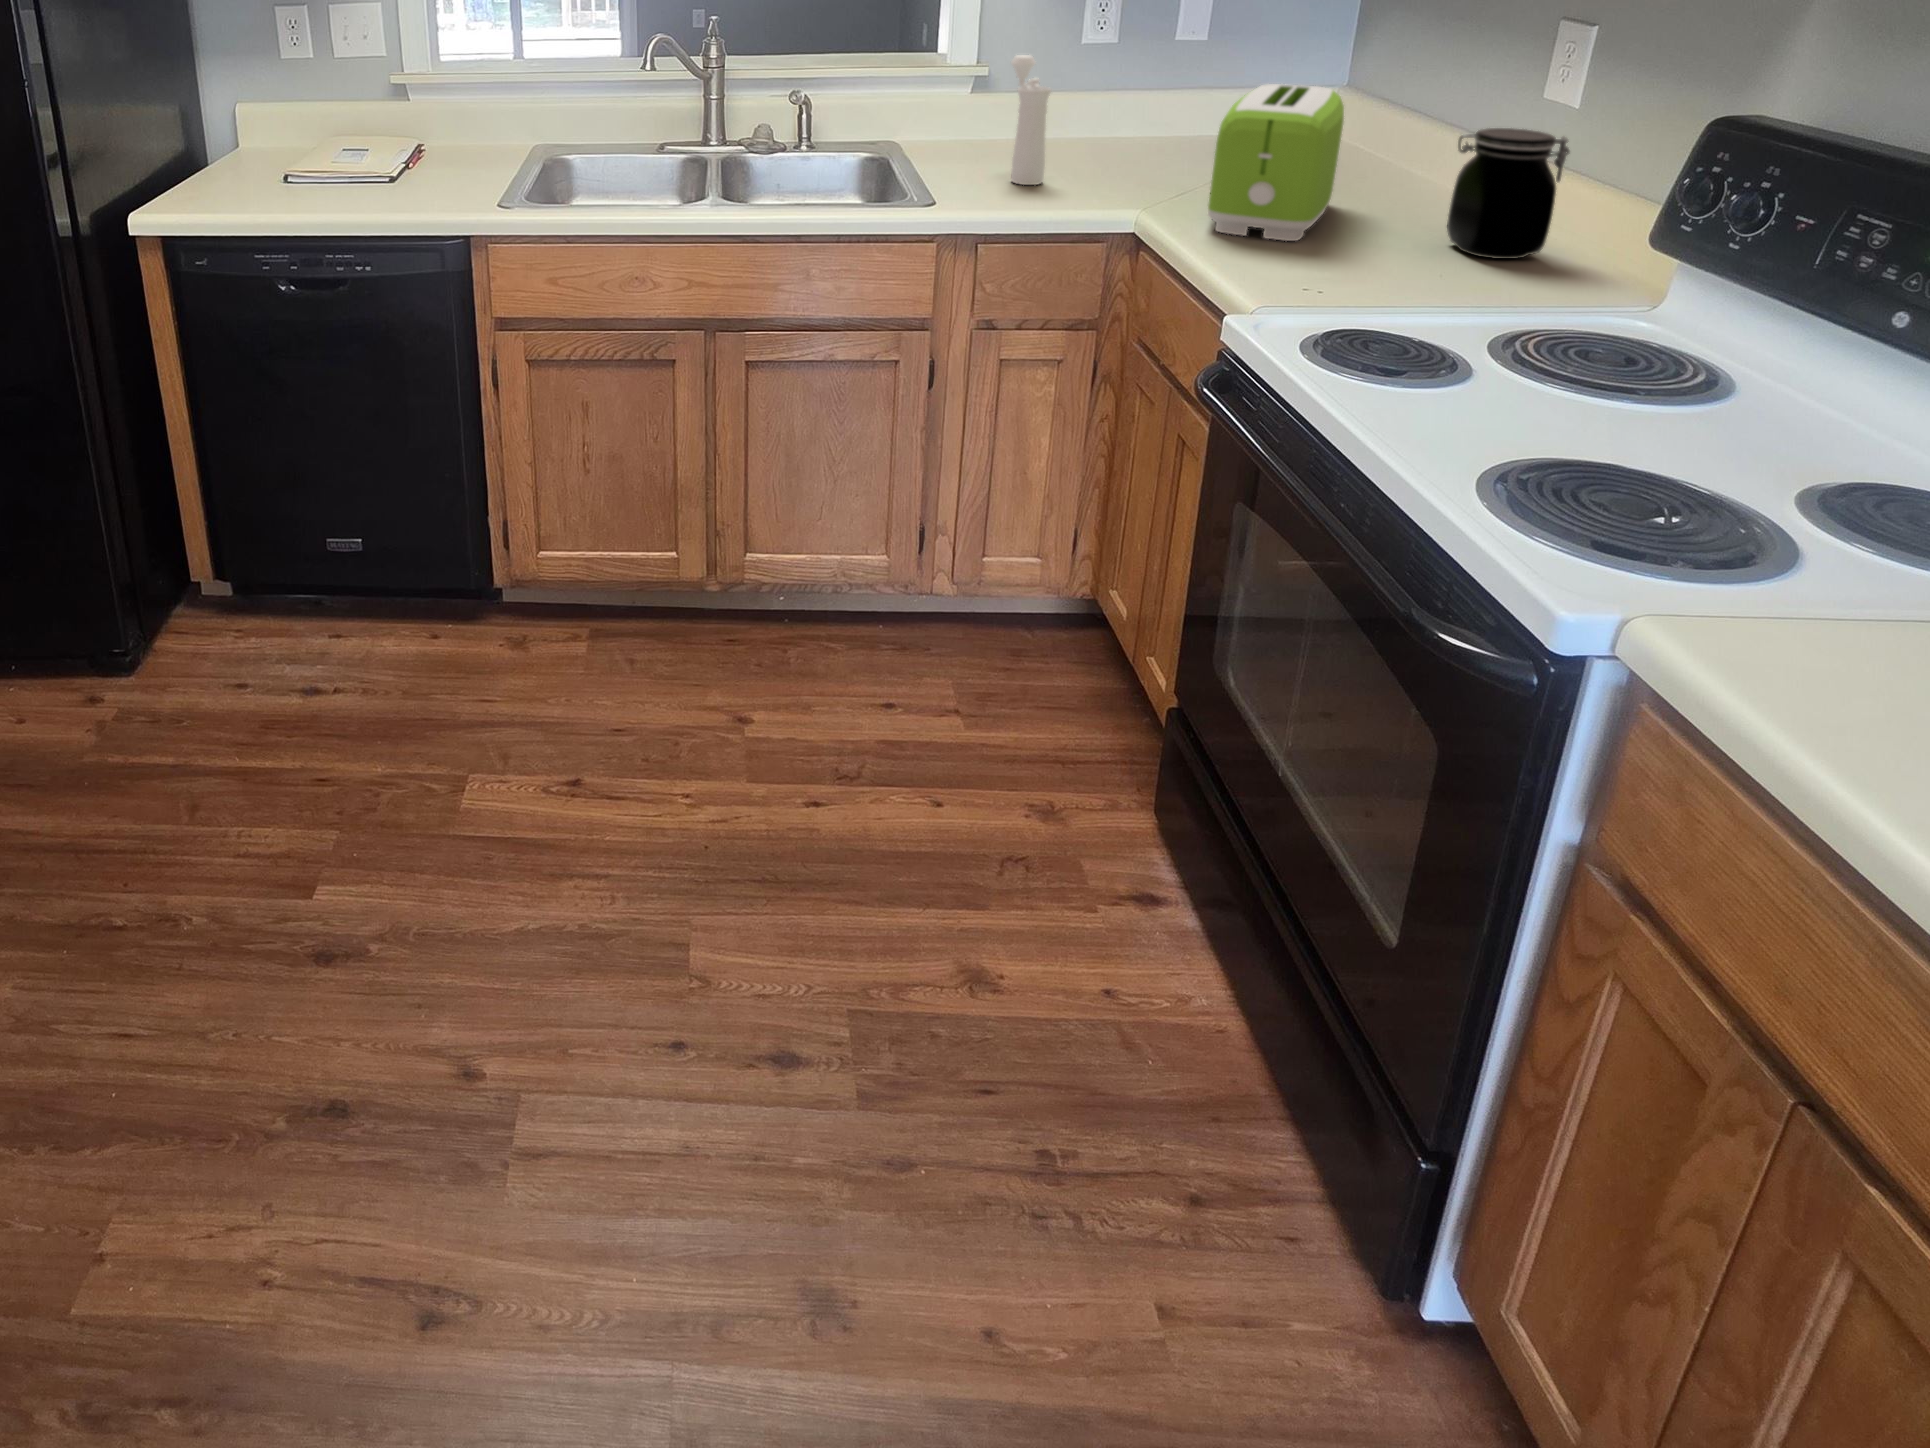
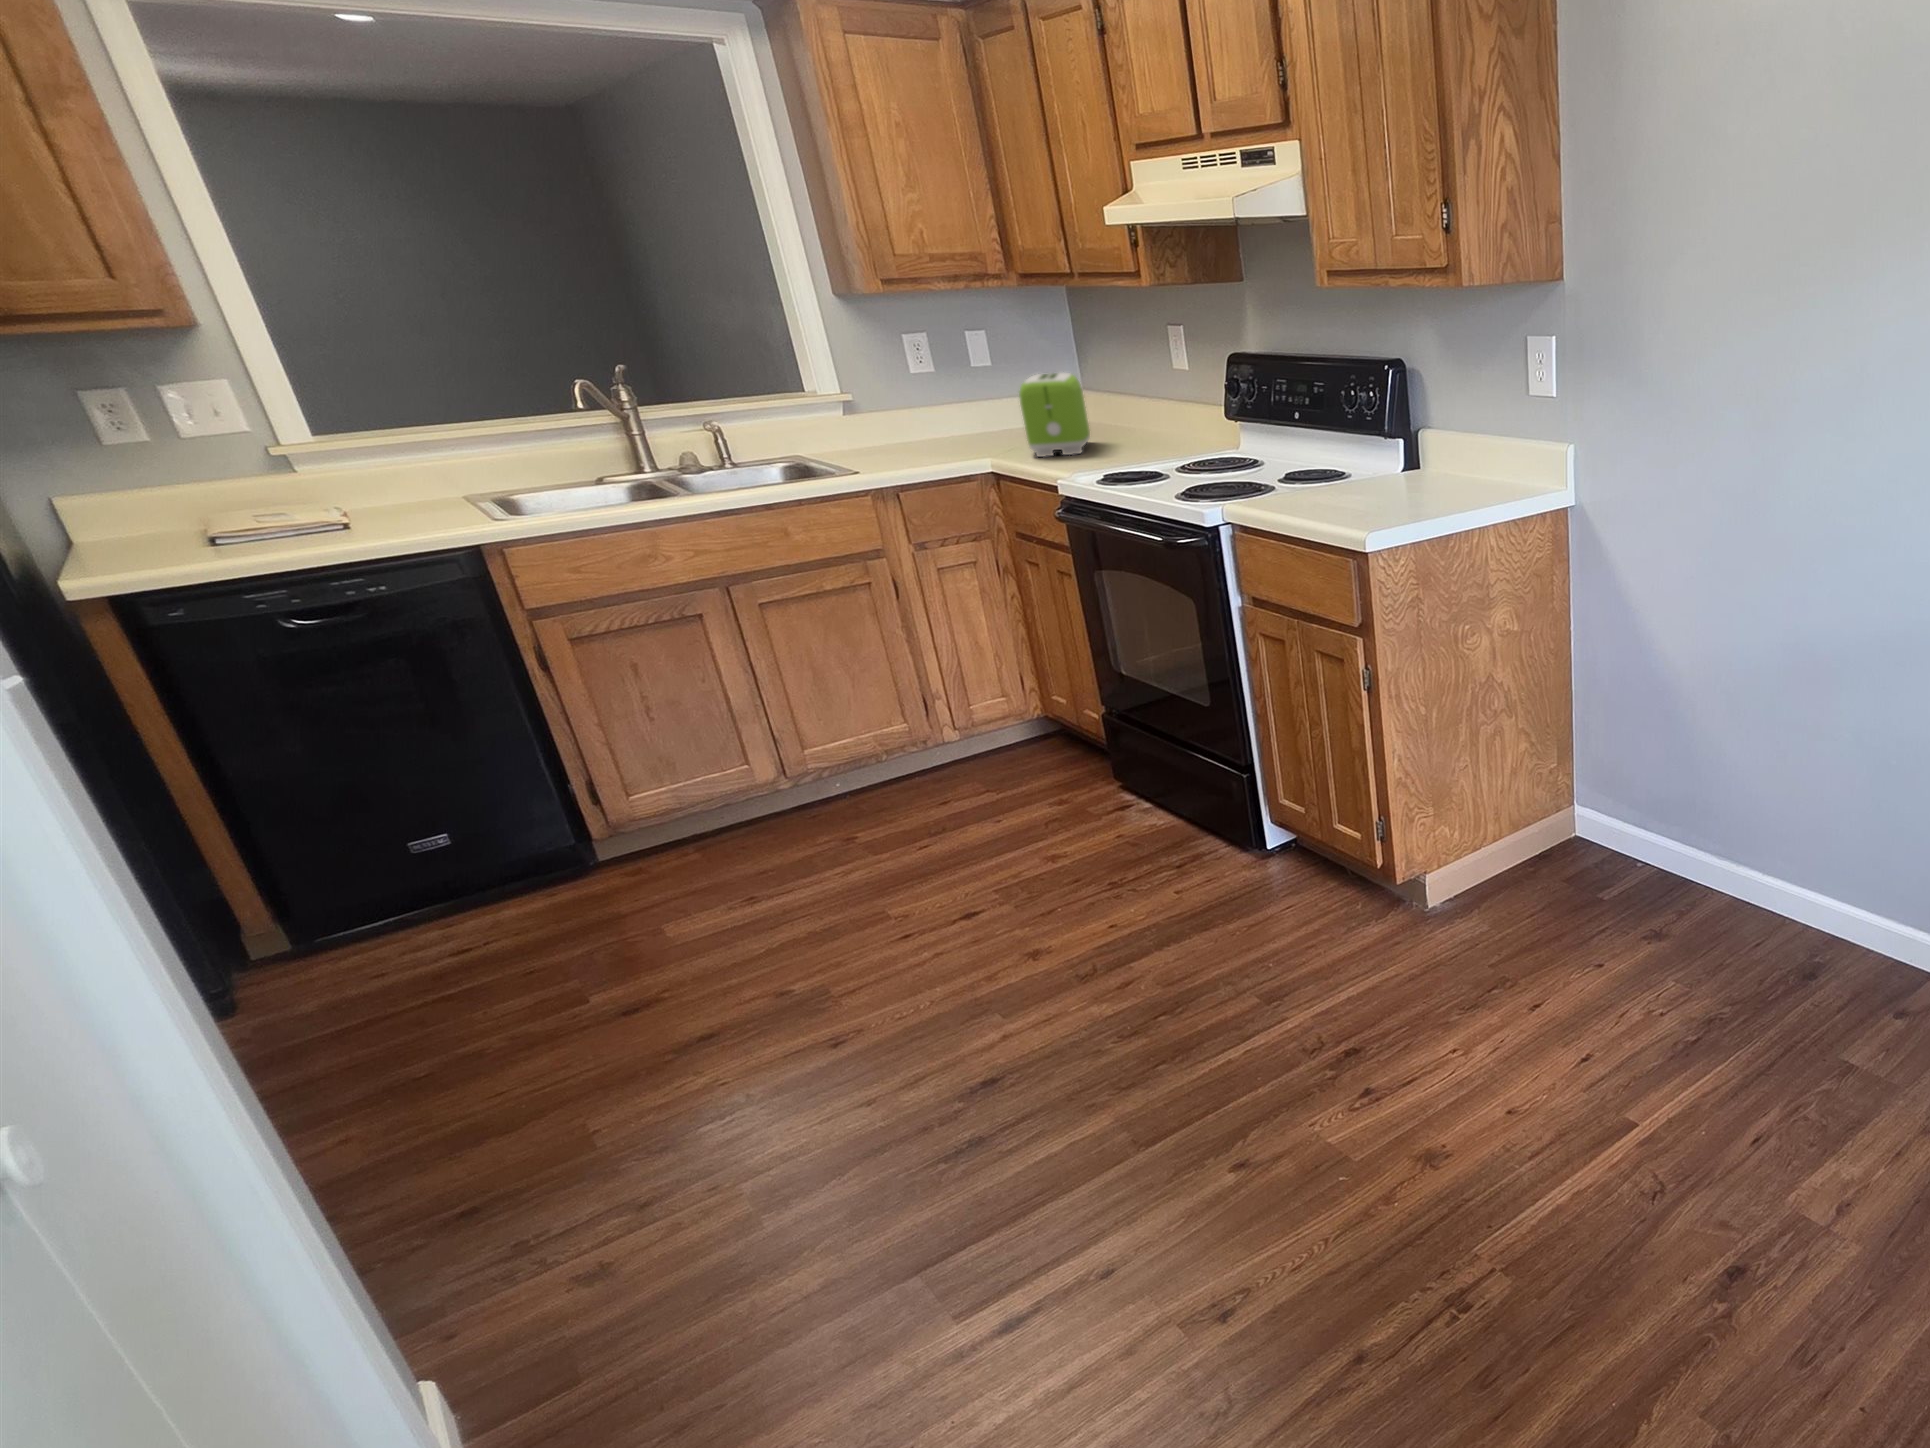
pepper mill: present [1011,55,1051,185] -> none [871,375,922,458]
jar: present [1447,128,1570,259] -> none [1137,379,1191,446]

